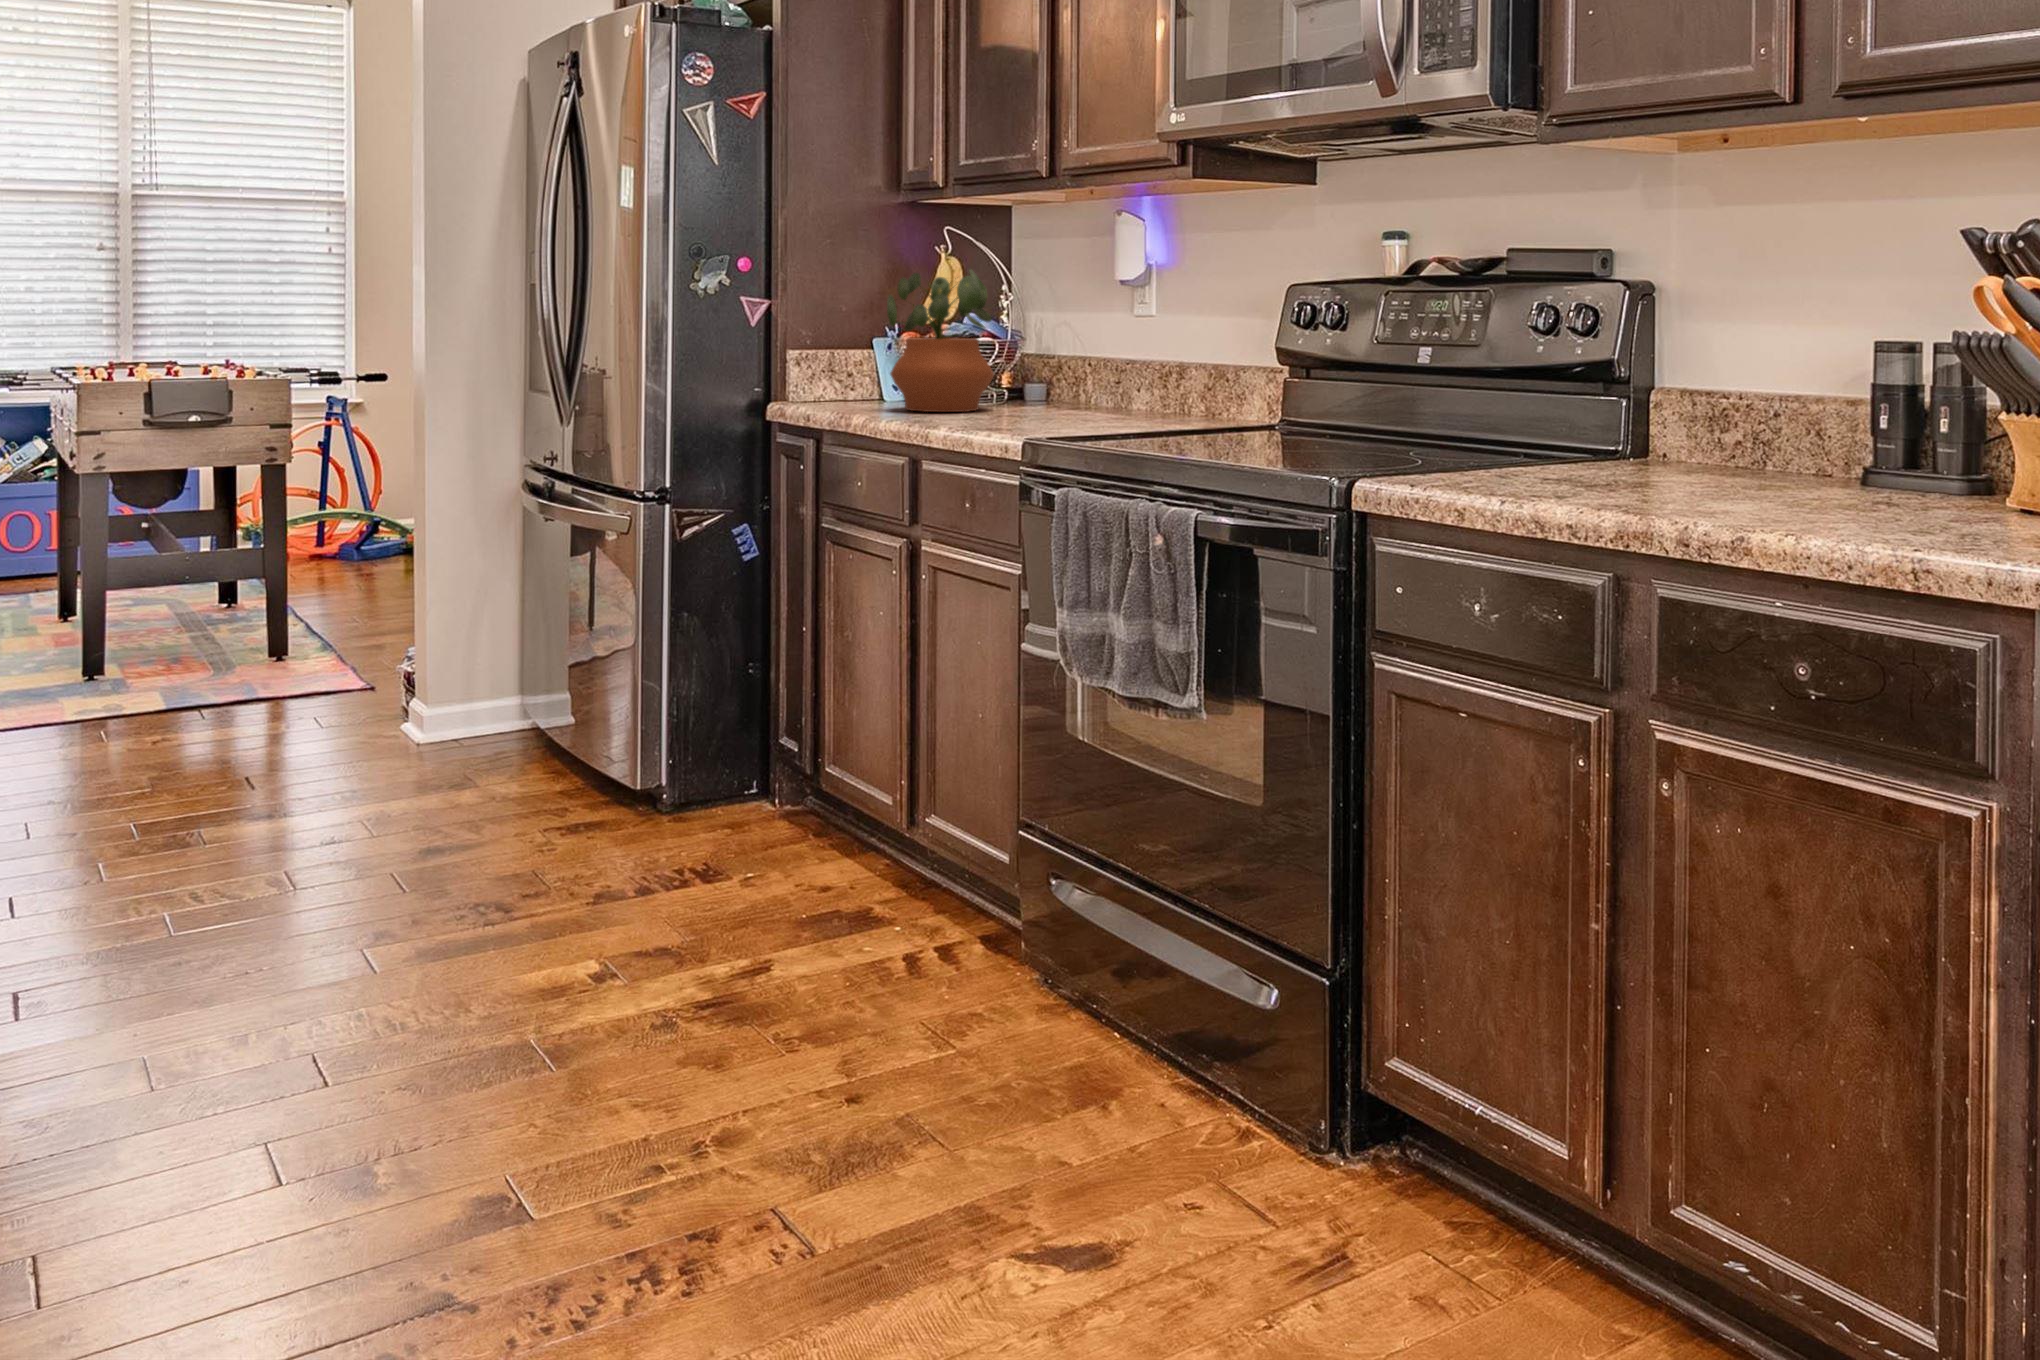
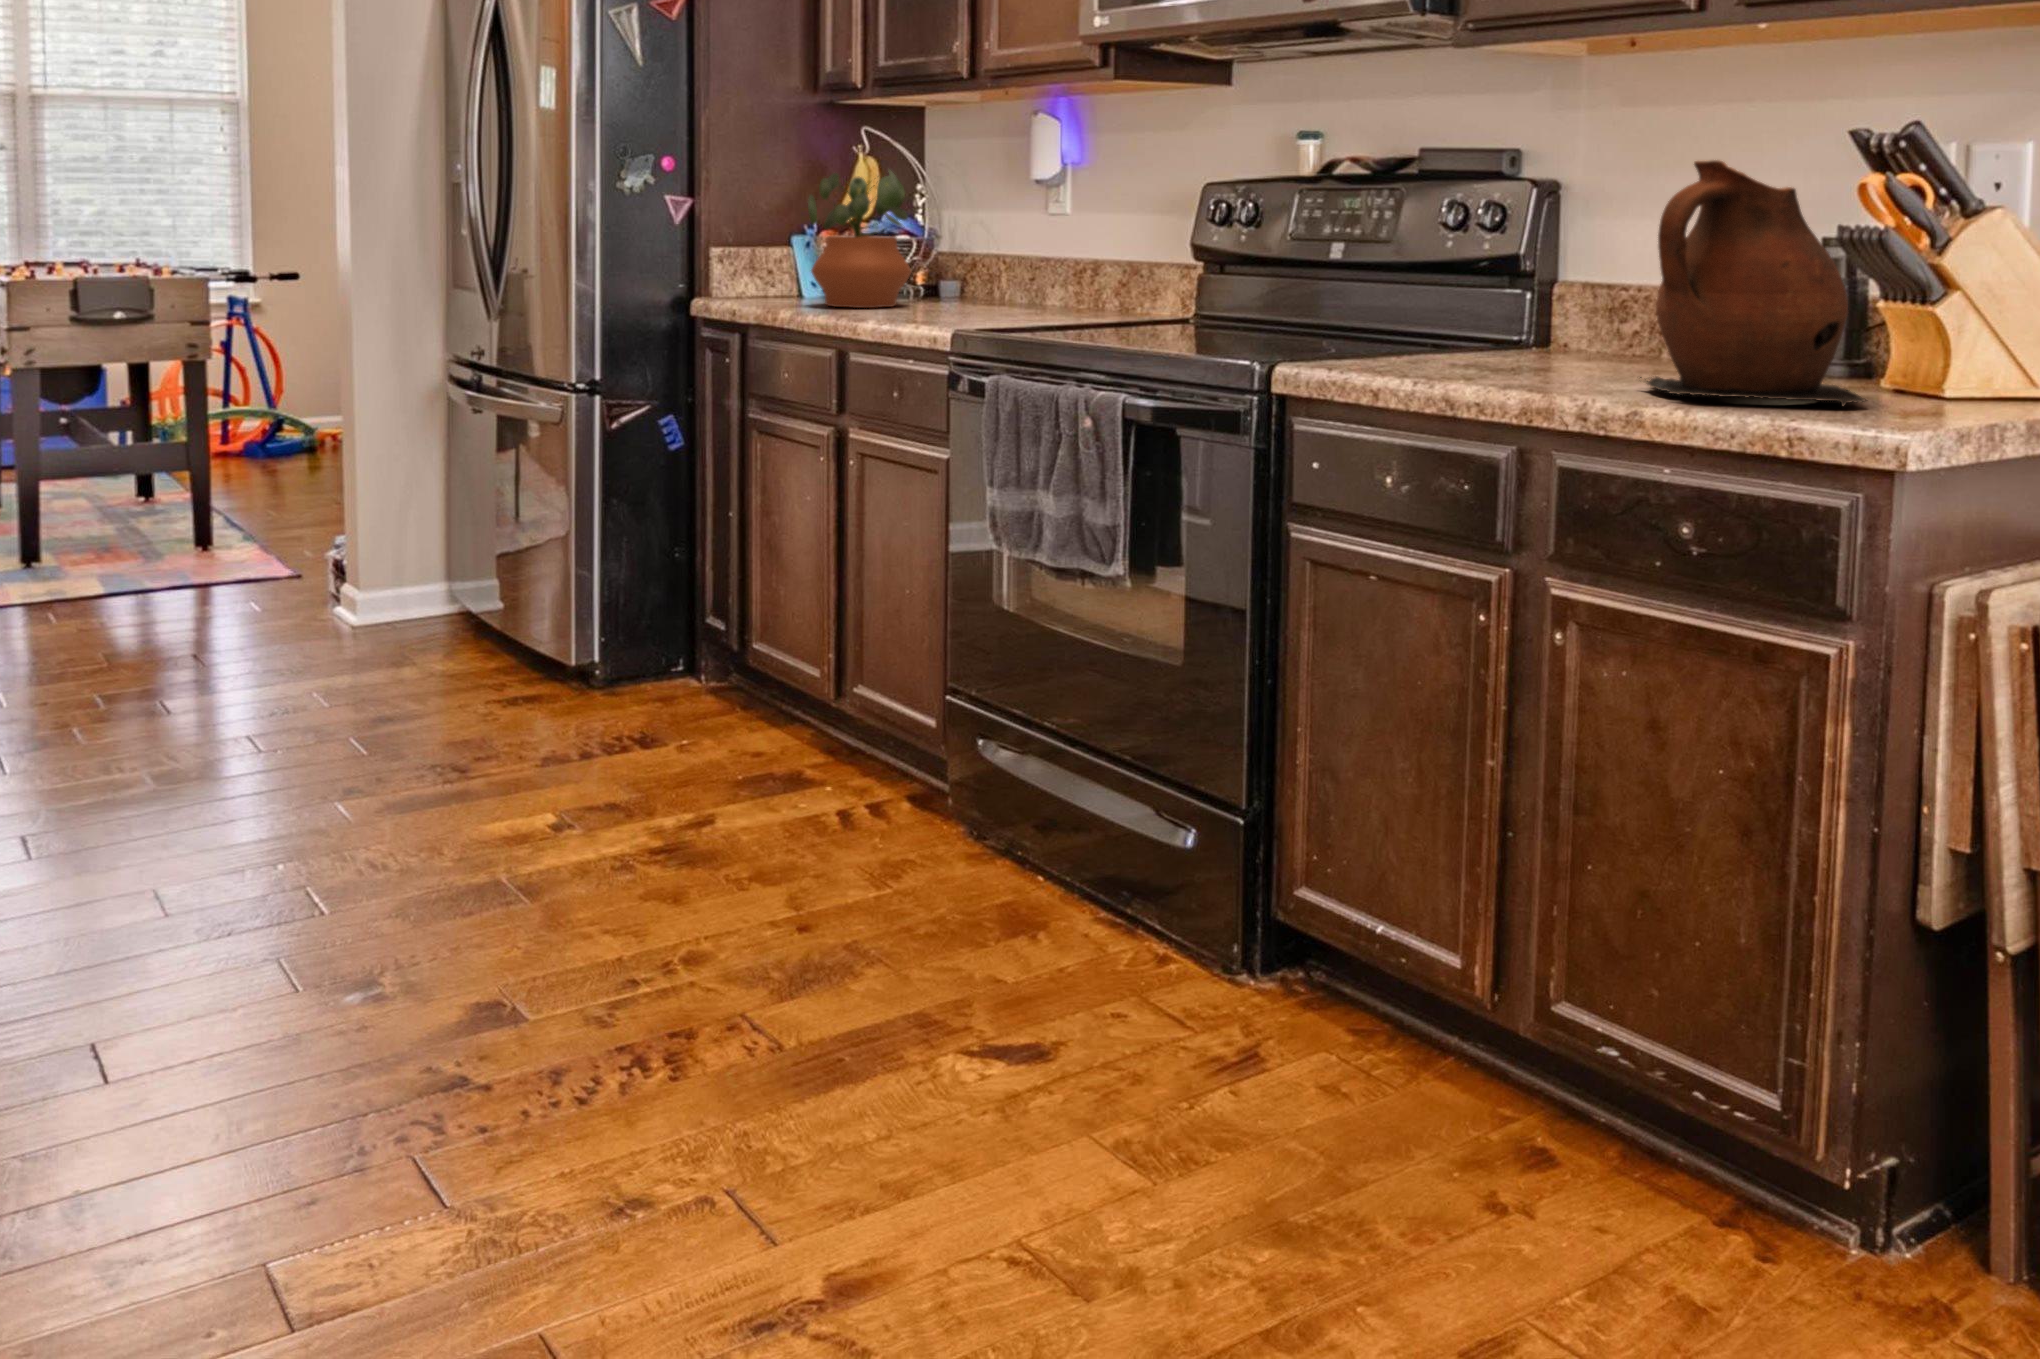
ceramic pitcher: none [1741,258,1996,531] -> present [1640,160,1865,406]

